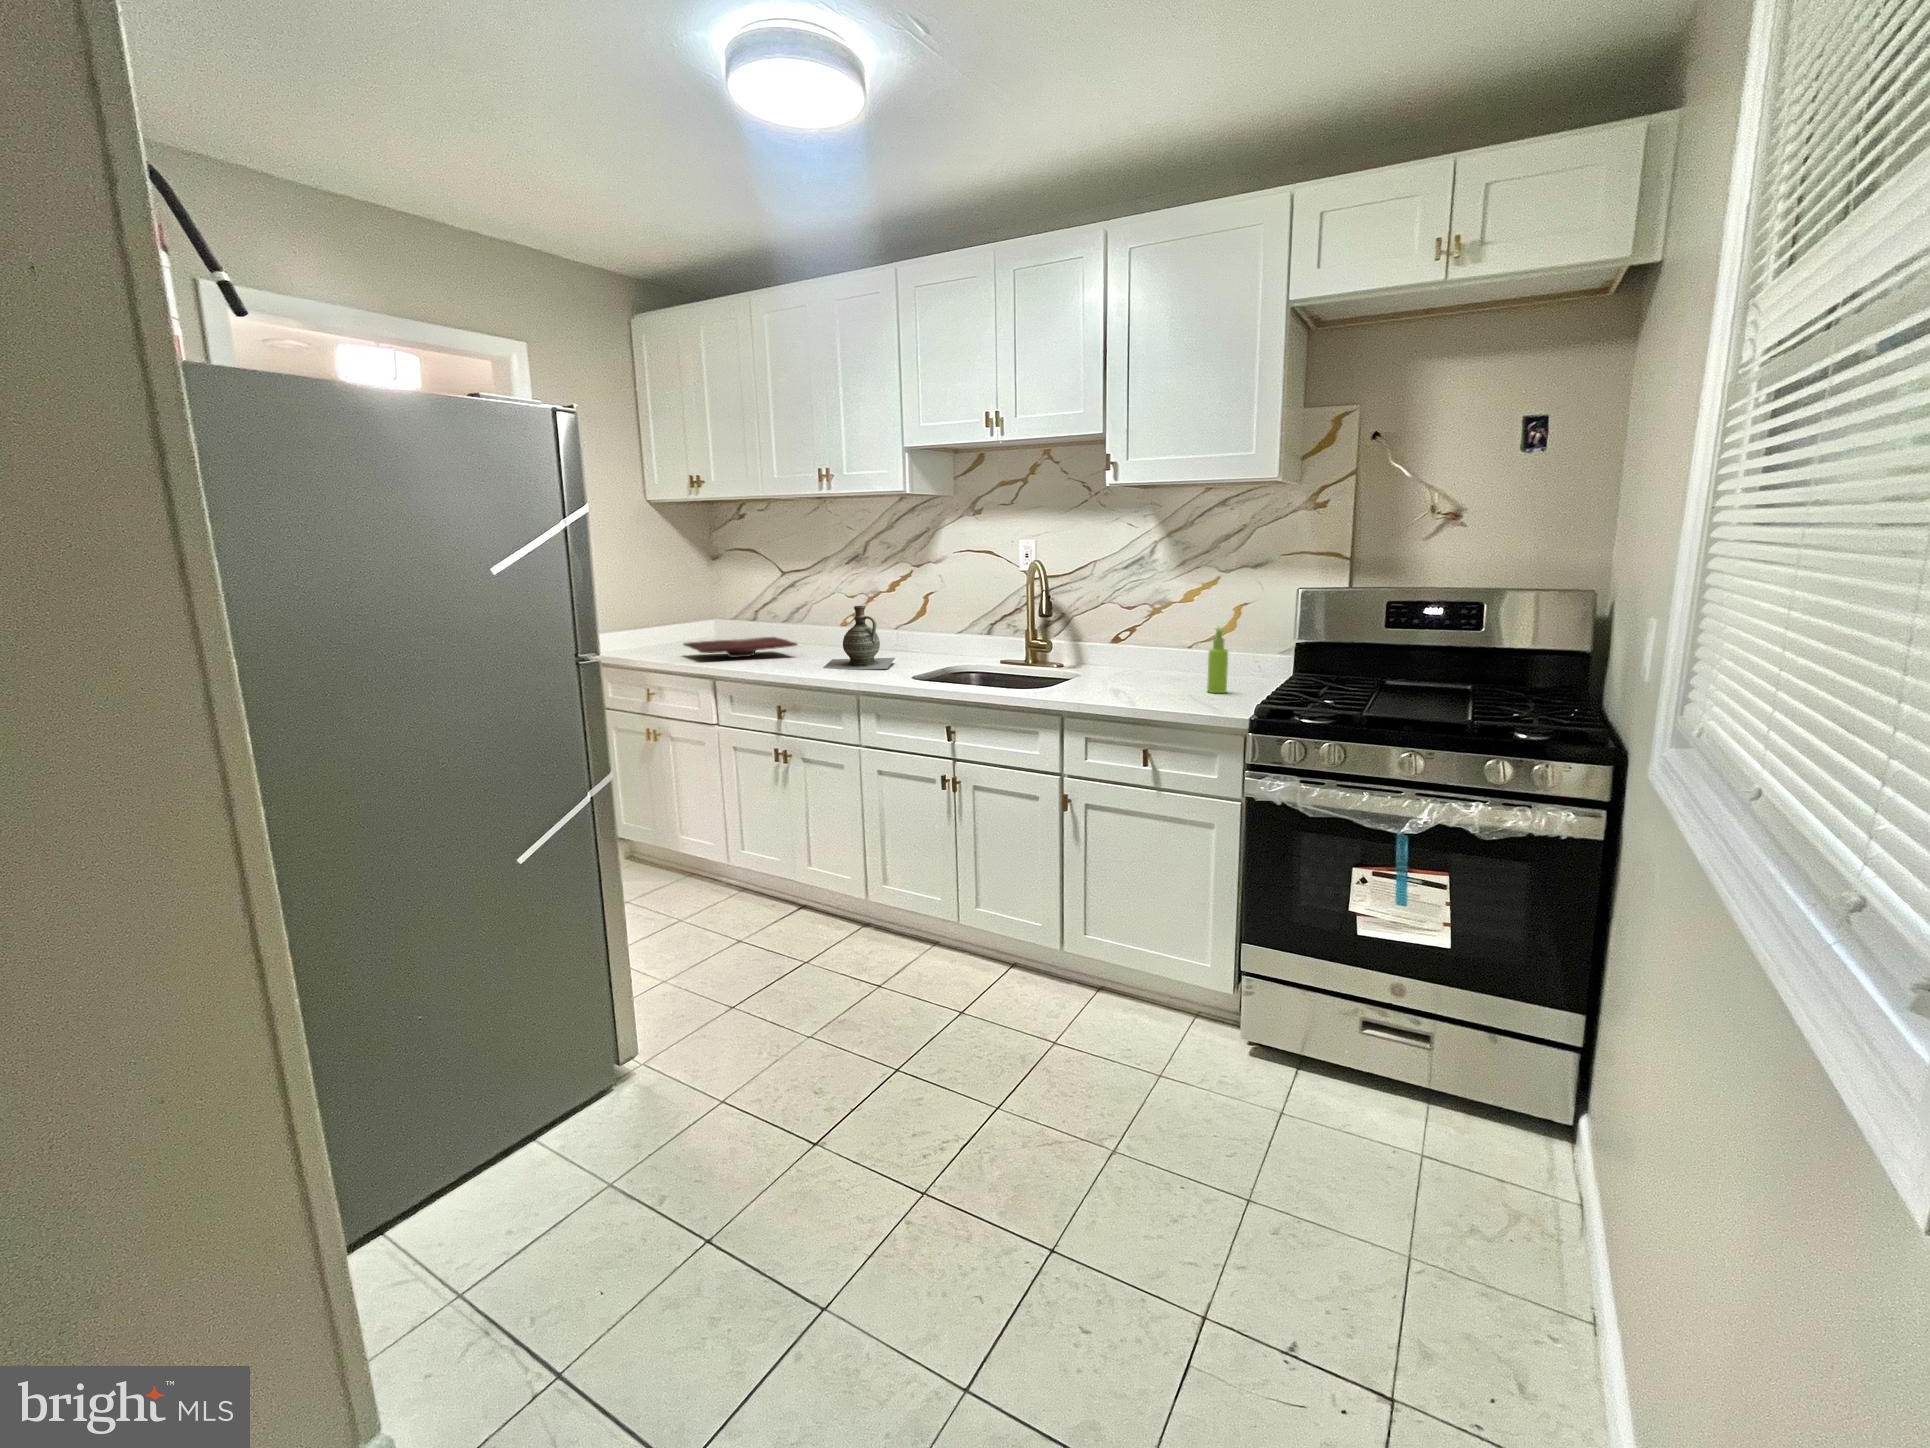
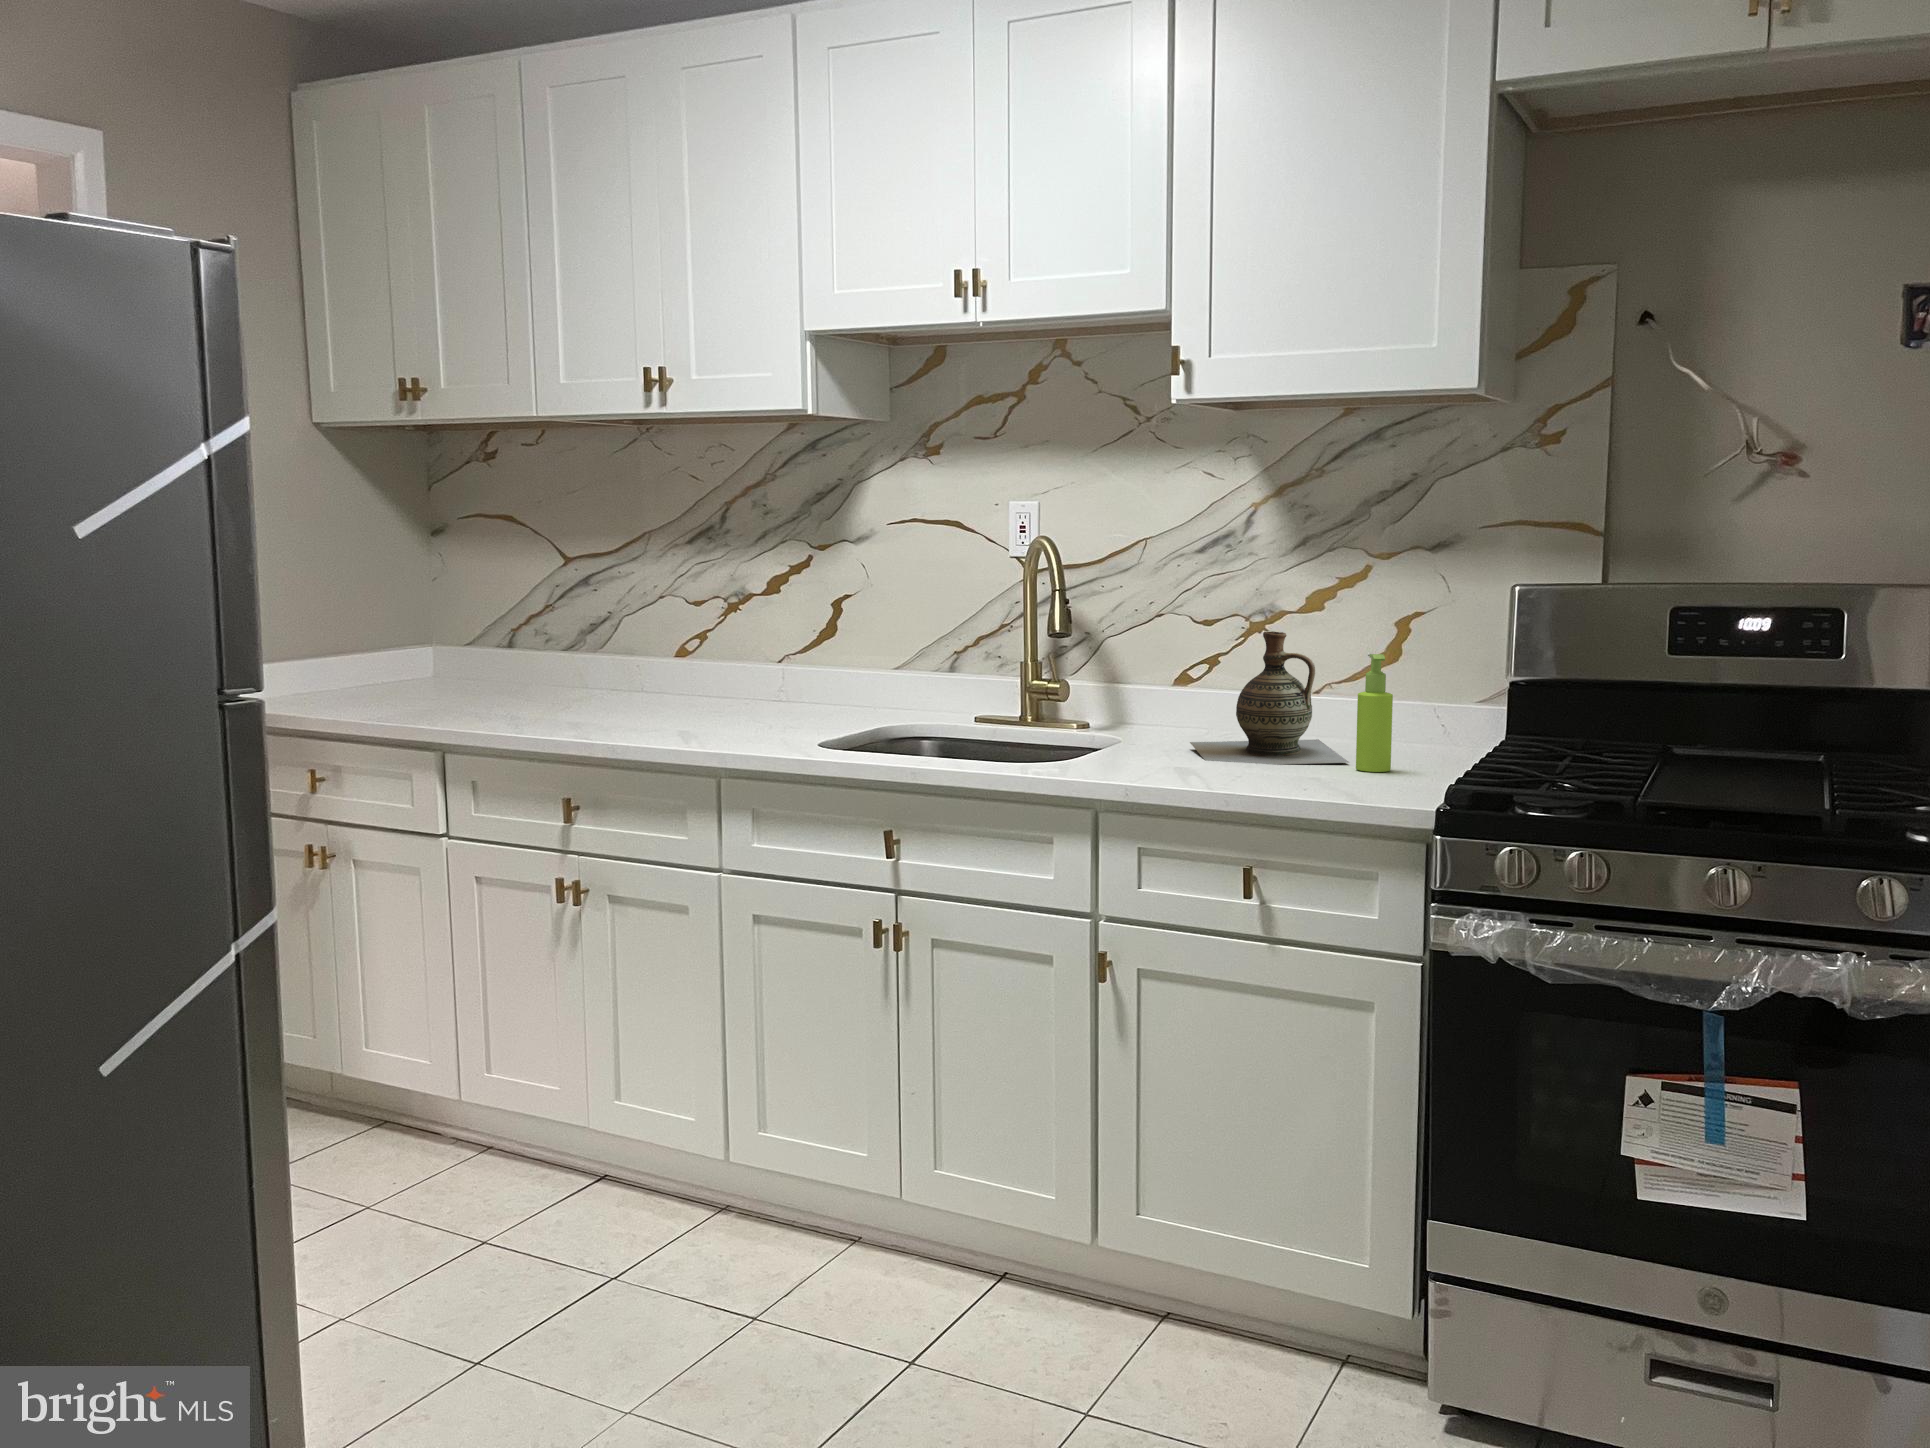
ceramic jug: present [823,606,895,670] -> present [1190,631,1349,764]
cutting board: present [684,637,797,658] -> none [379,676,594,711]

